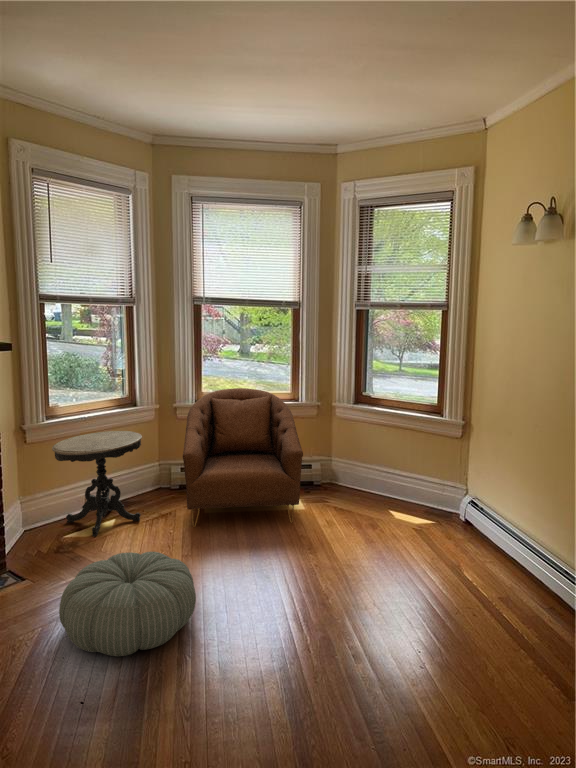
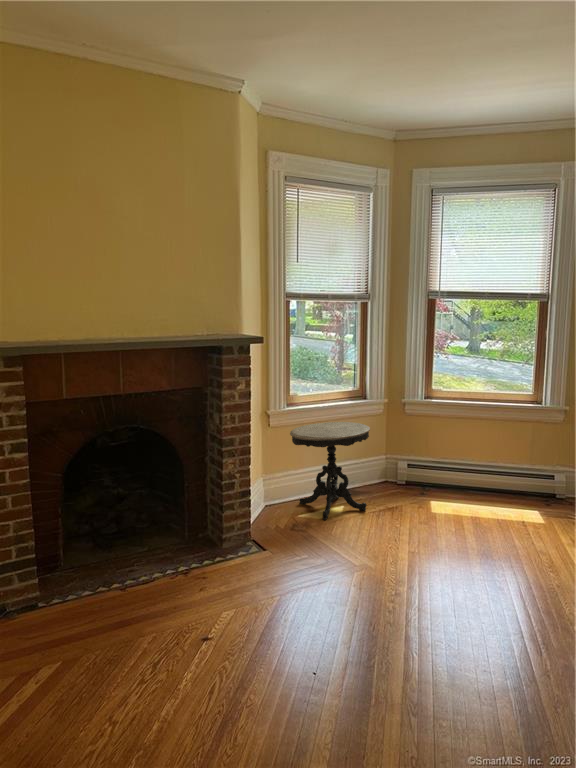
armchair: present [183,388,303,527] -> none [412,385,549,534]
pouf: present [59,552,196,656] -> none [300,537,435,641]

